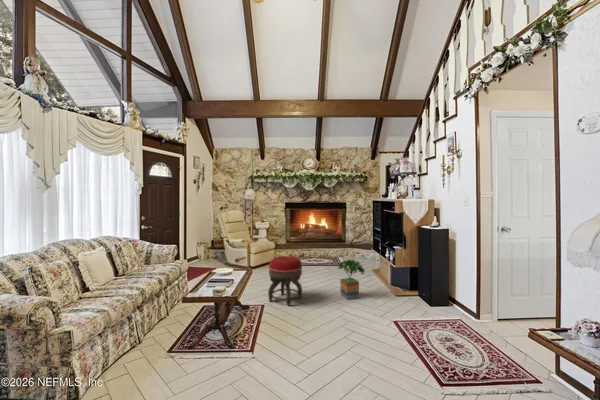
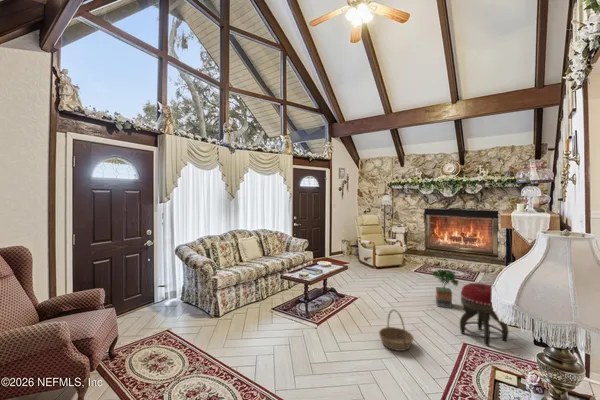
footstool: present [268,256,302,306] -> present [460,283,509,346]
basket: none [346,321,390,377] -> present [379,310,414,351]

